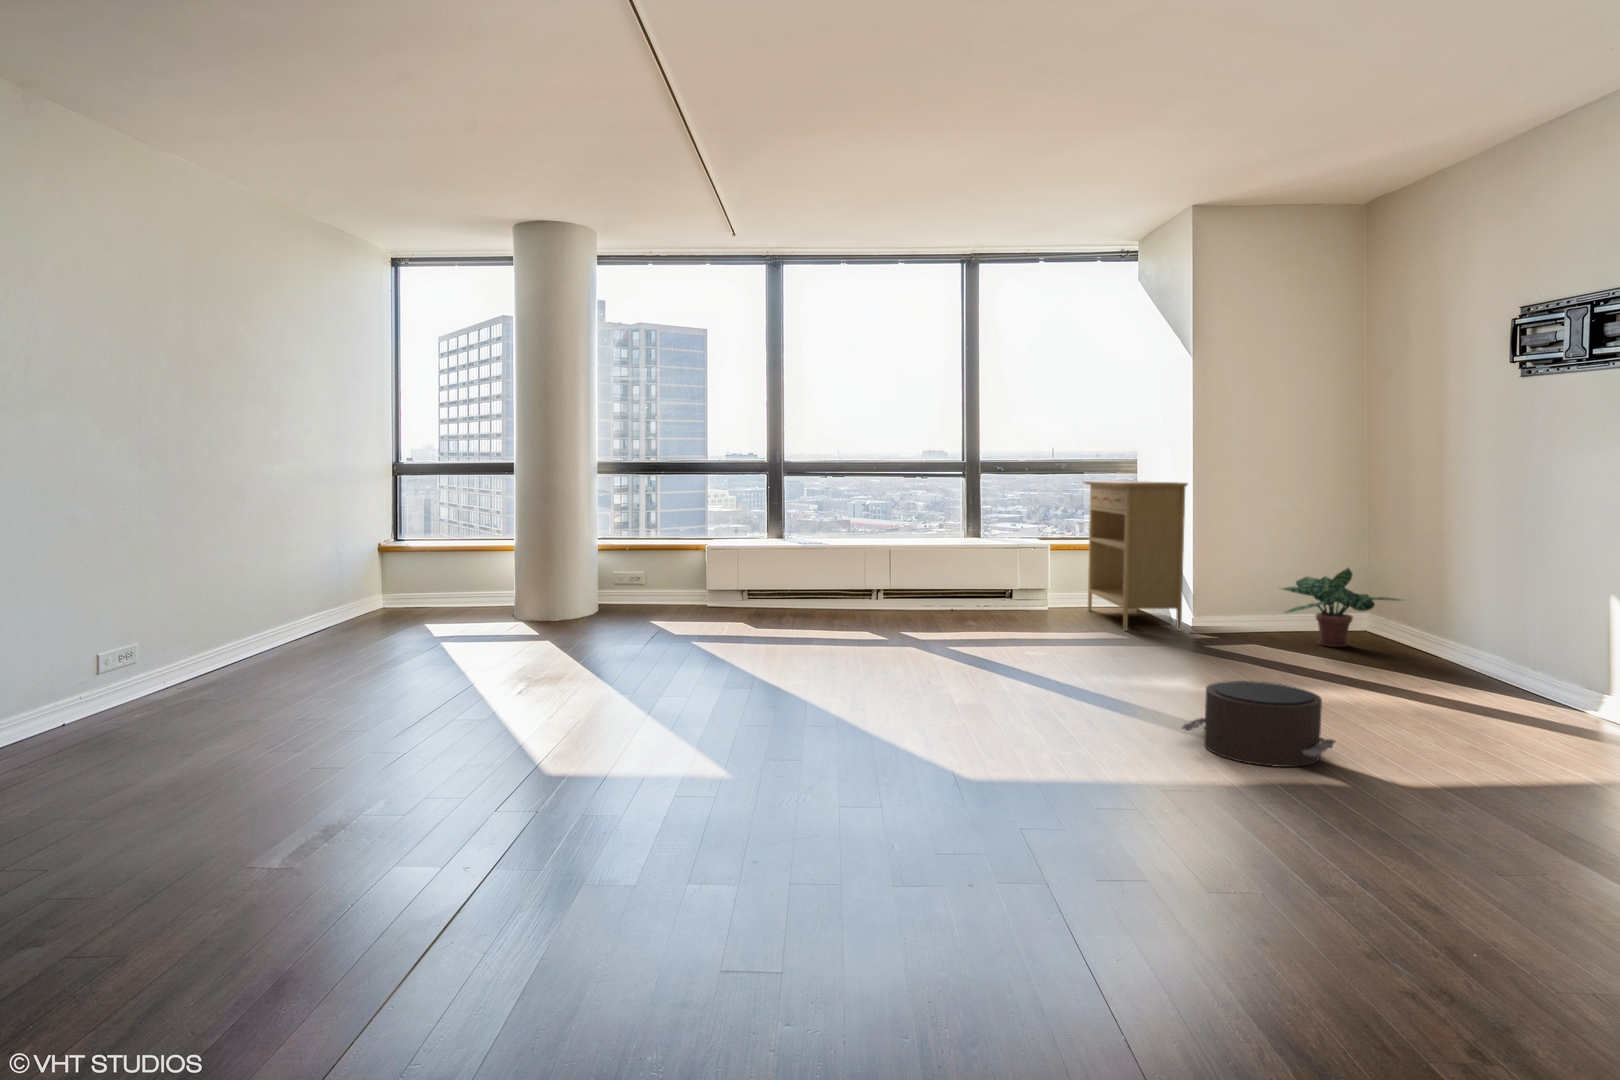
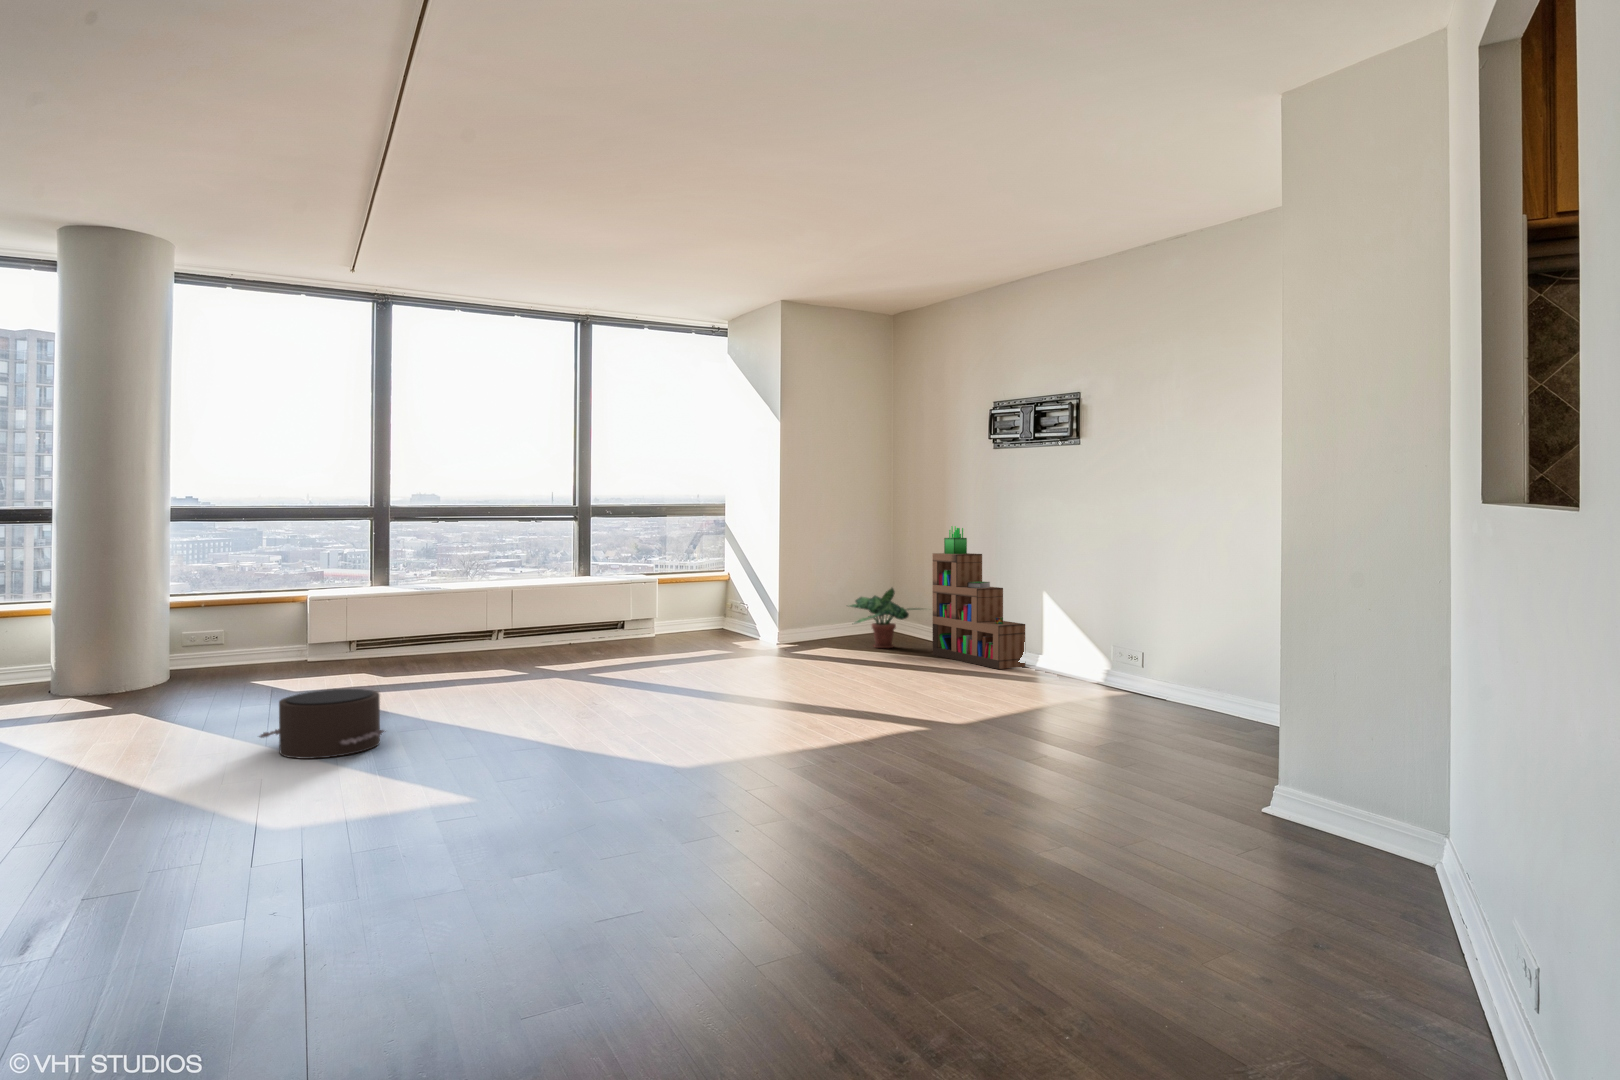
console table: present [1084,481,1187,631] -> none [683,524,777,649]
bookshelf: none [1403,488,1557,698] -> present [933,526,1025,669]
pouf: present [1182,681,1335,767] -> present [259,689,384,759]

